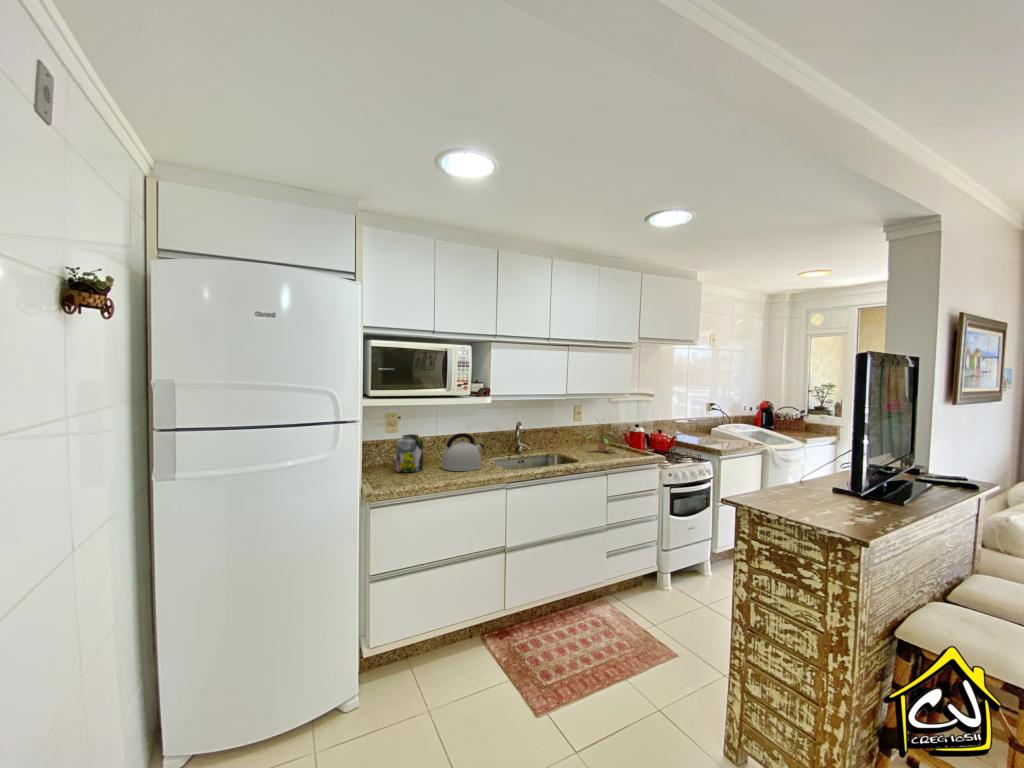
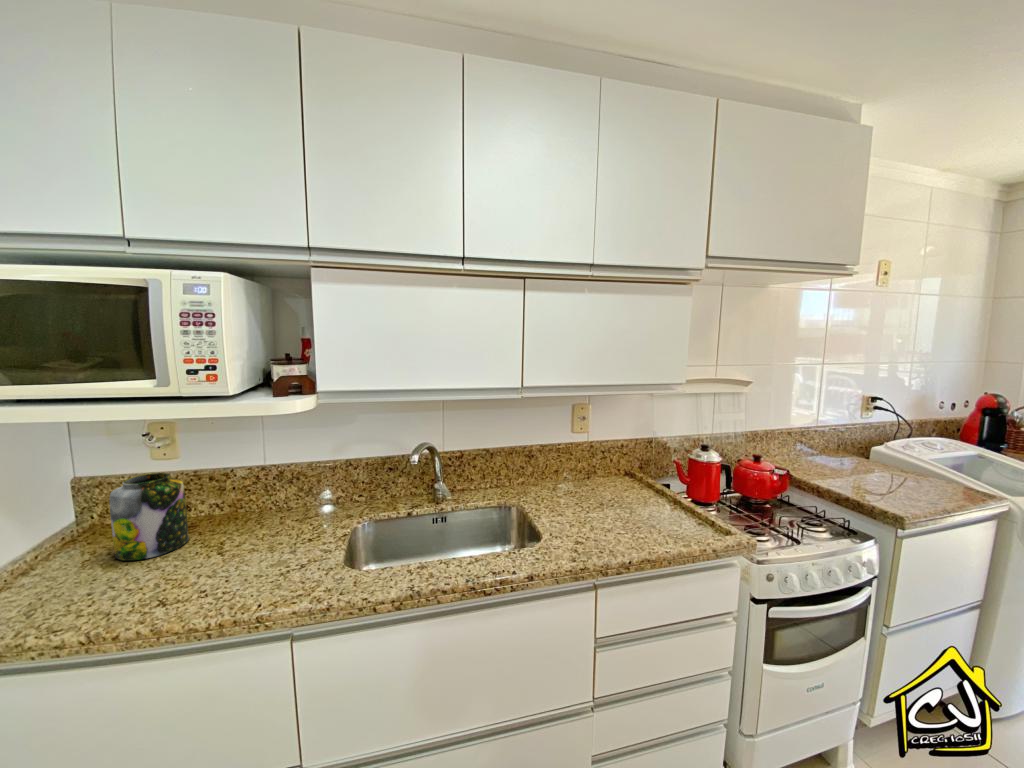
potted plant: present [587,424,611,452] -> none [577,432,641,509]
kettle: present [442,433,484,471] -> none [212,475,317,568]

